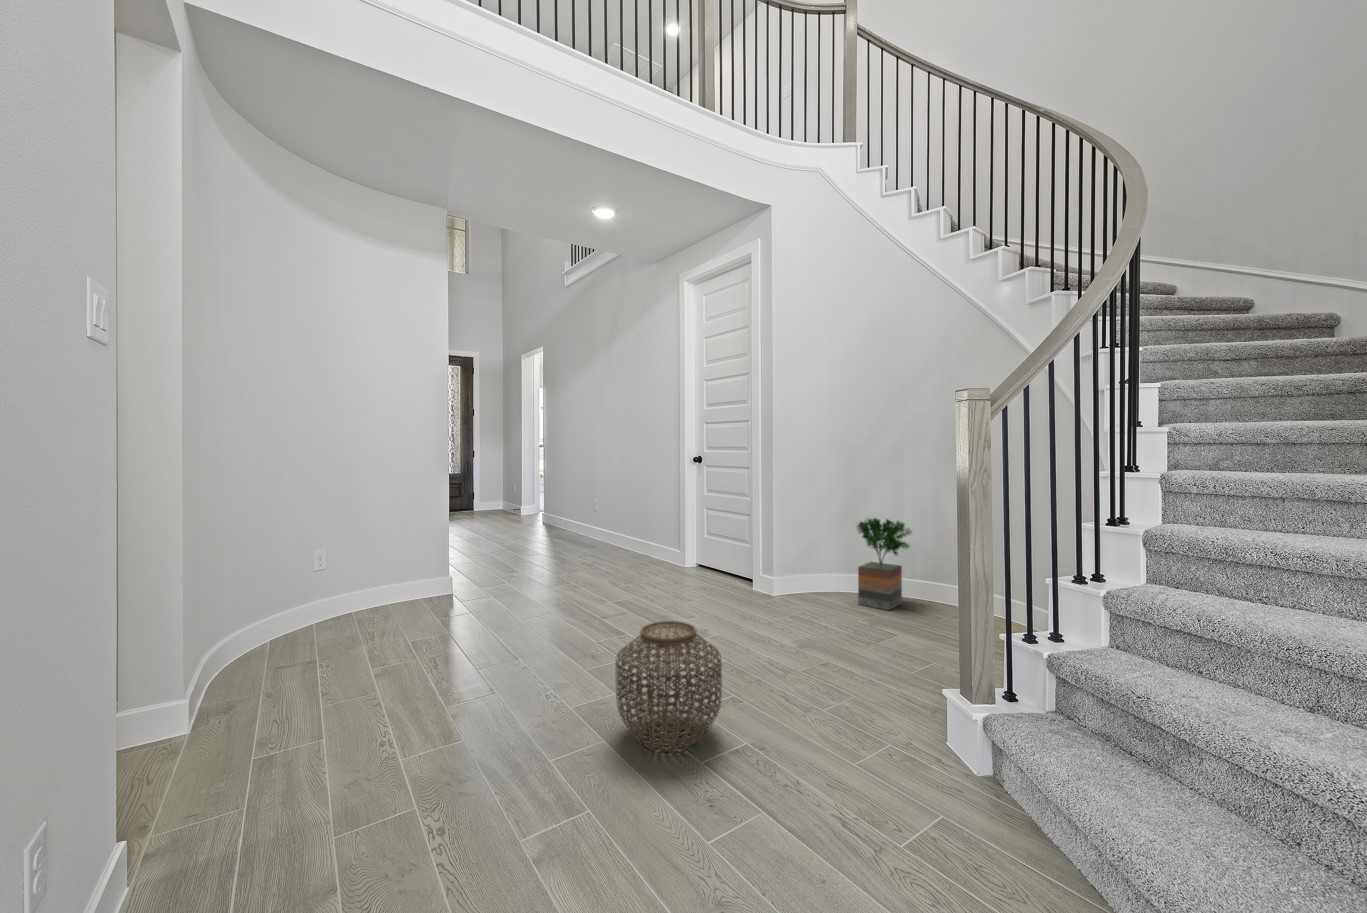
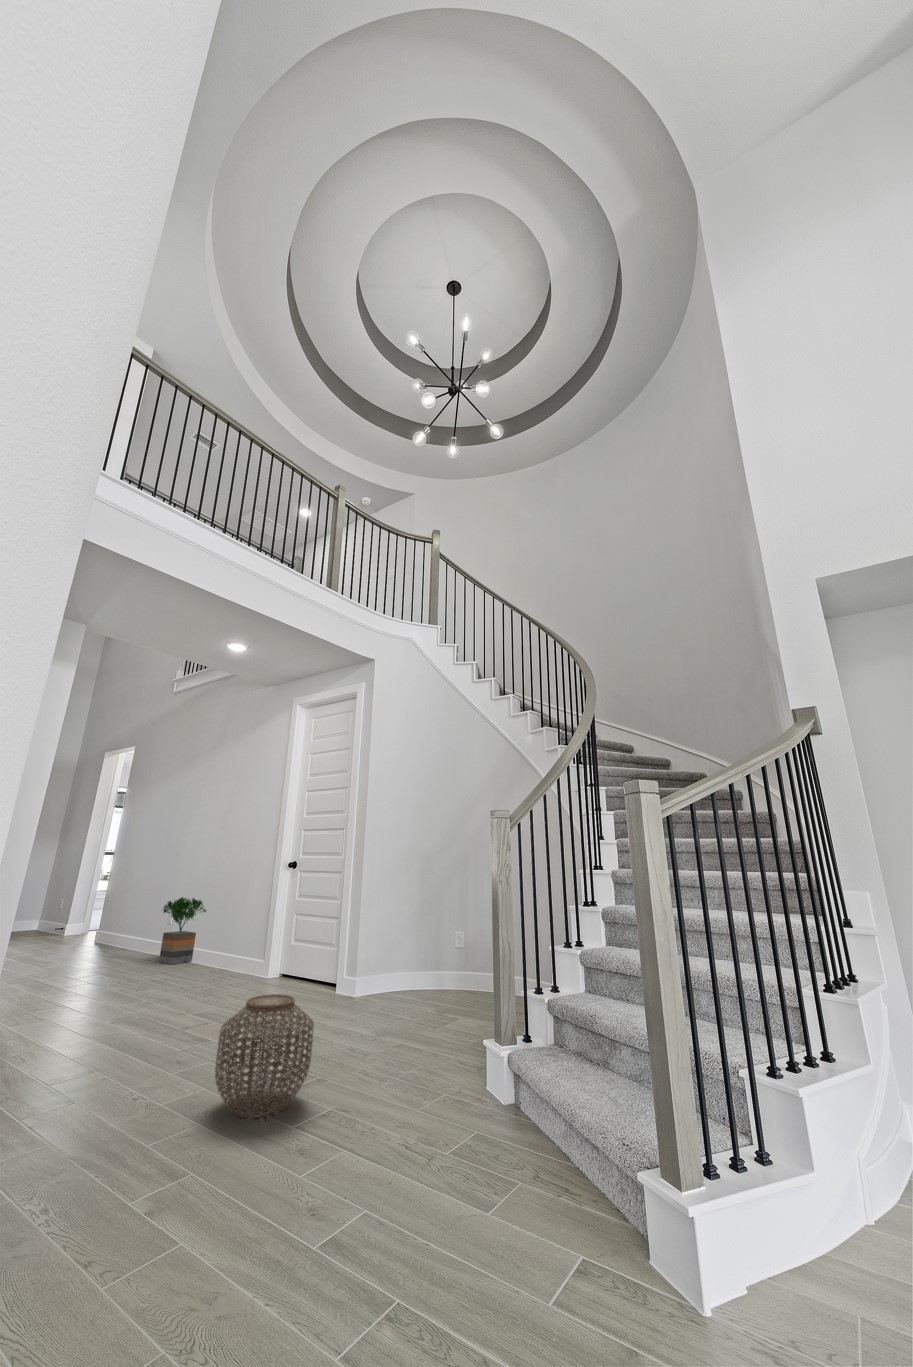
potted tree: present [856,518,911,610] -> present [159,897,206,964]

